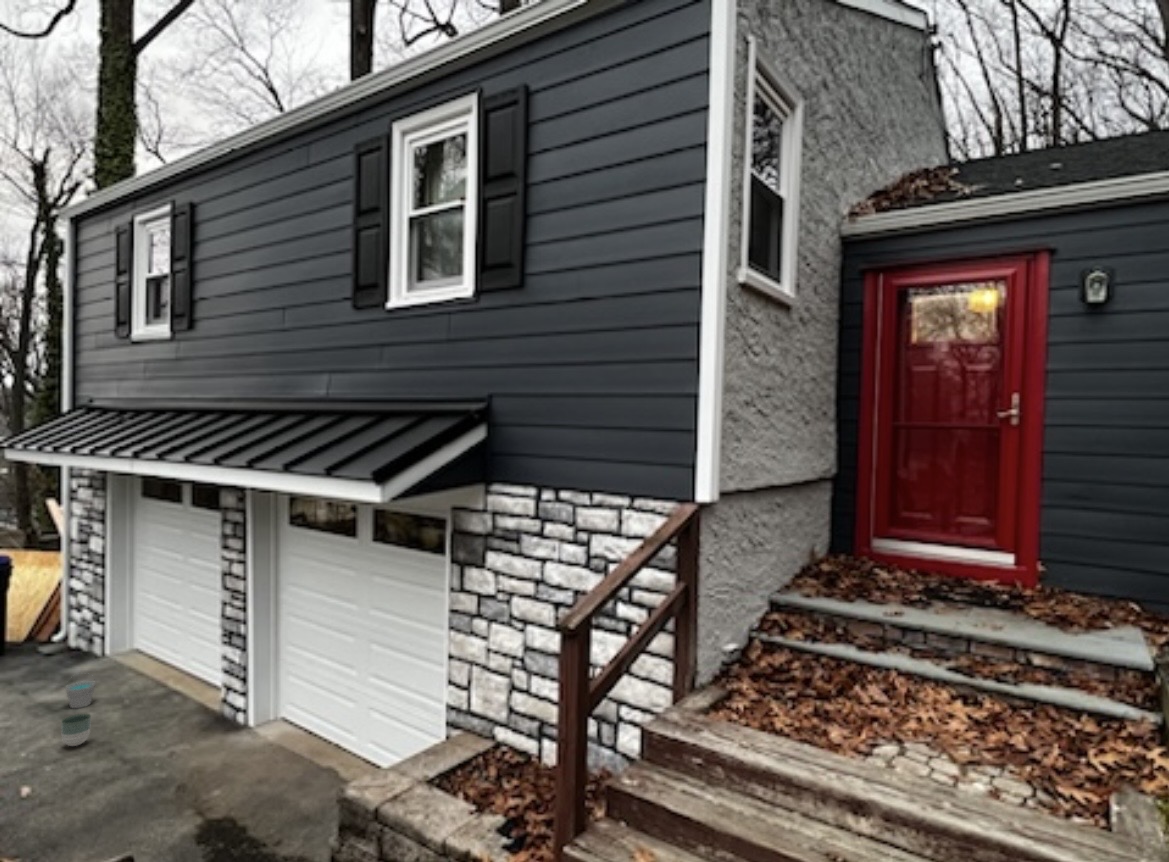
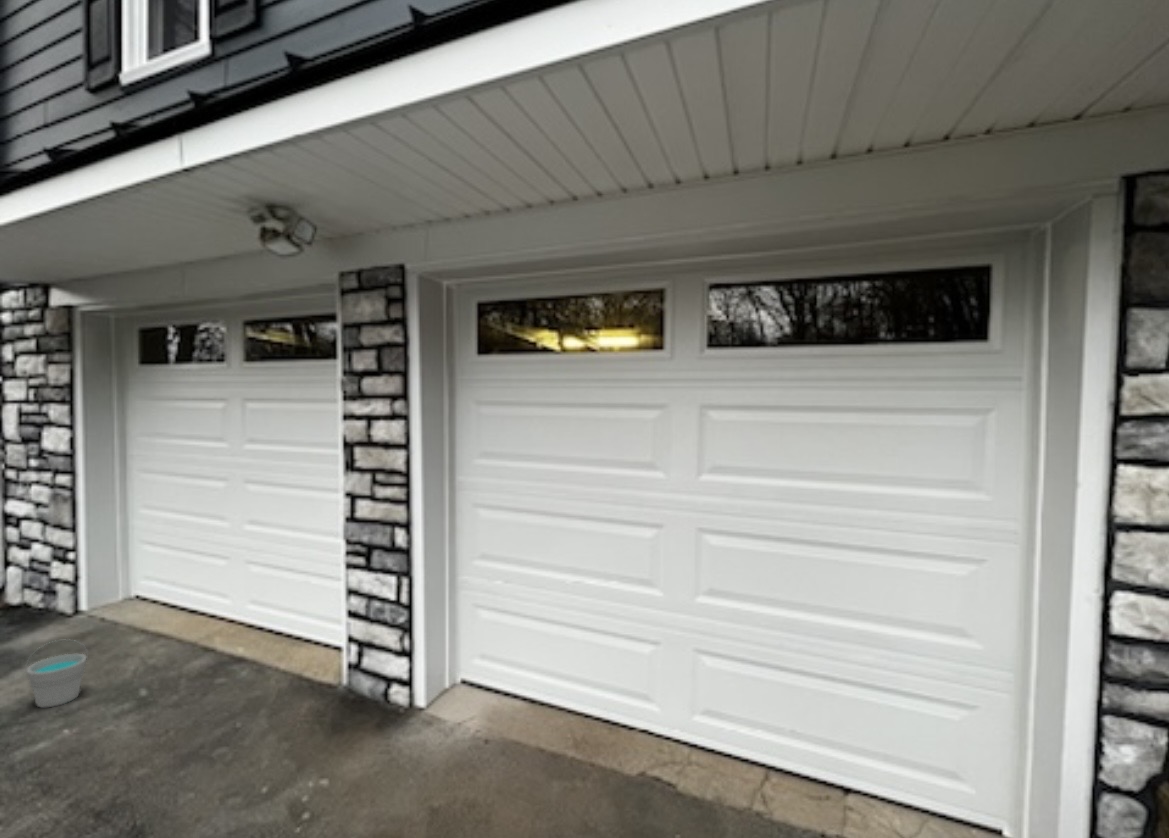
planter: present [61,714,91,746] -> none [37,723,107,799]

